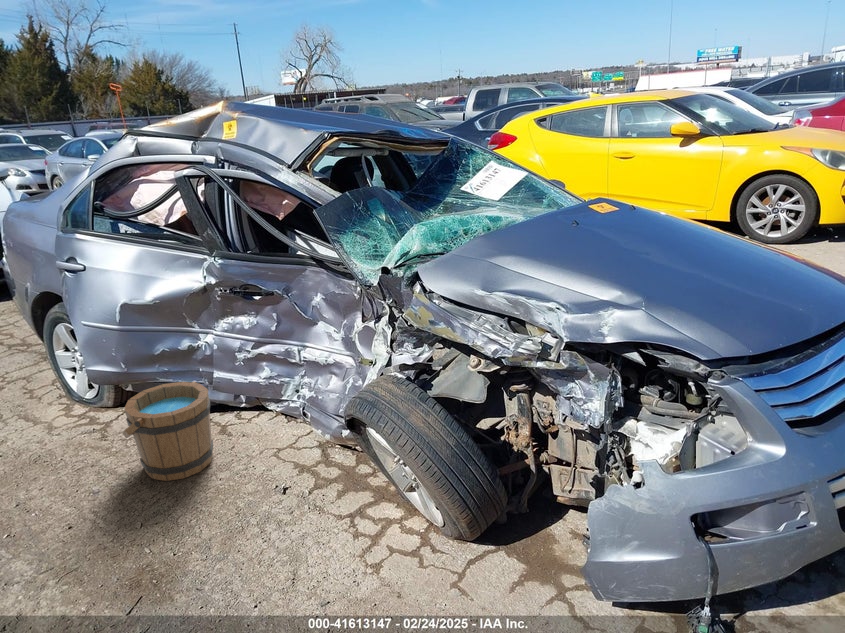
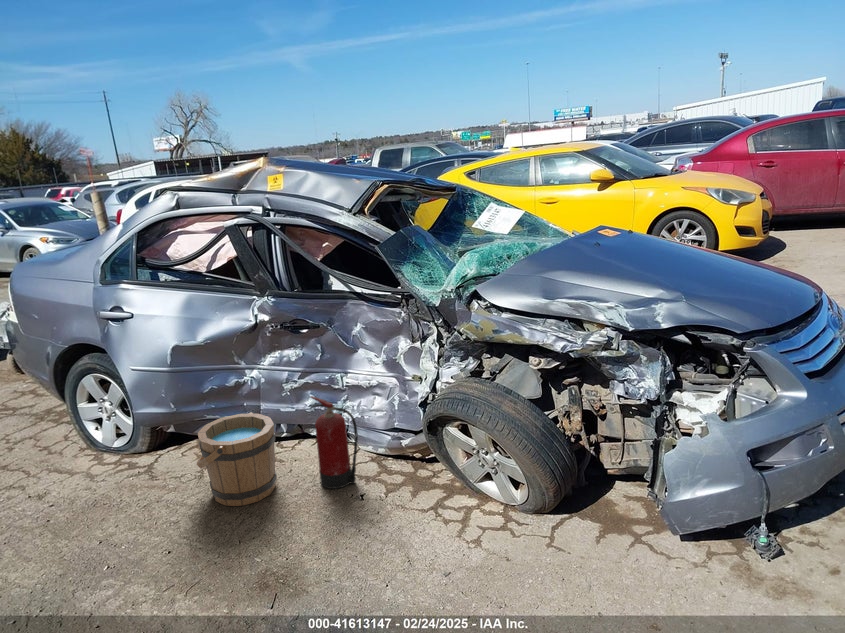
fire extinguisher: none [243,372,291,474] -> present [311,396,358,489]

